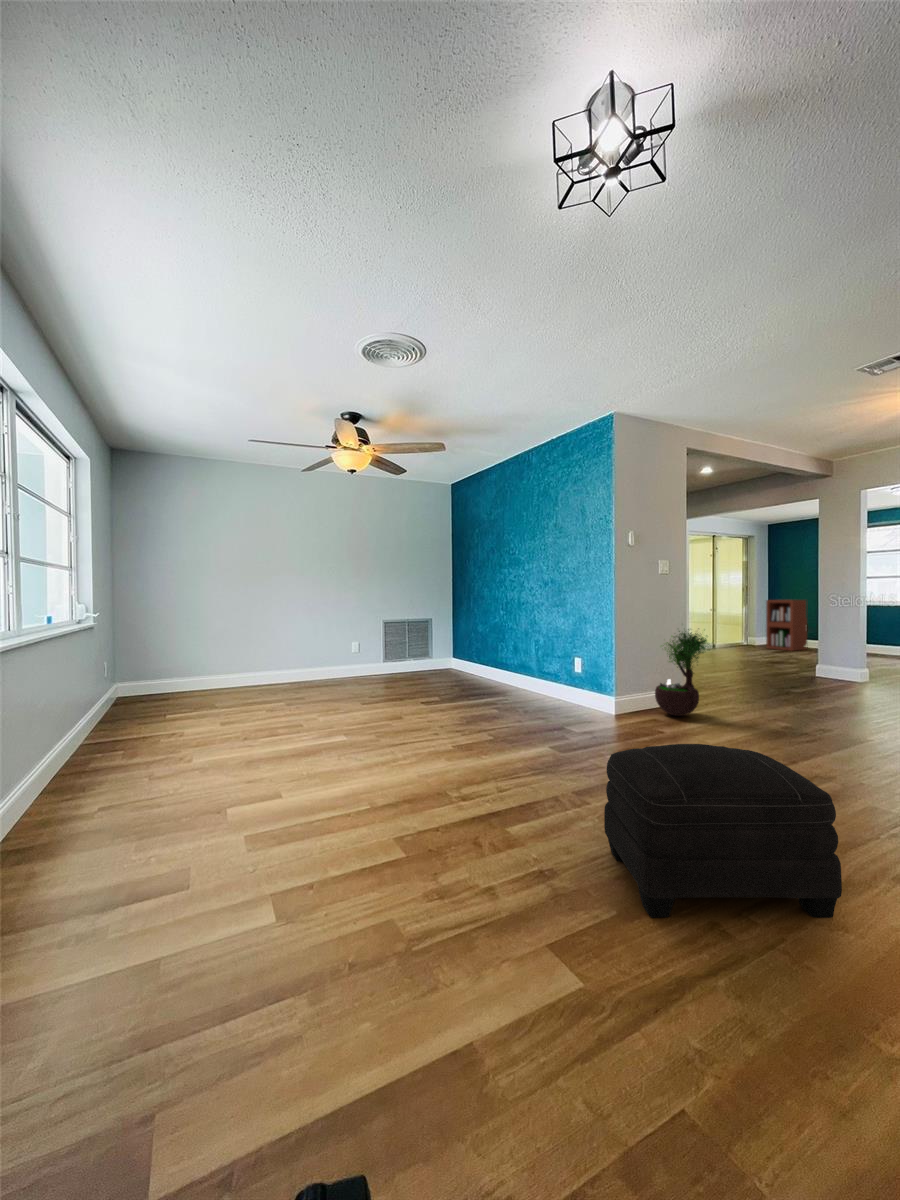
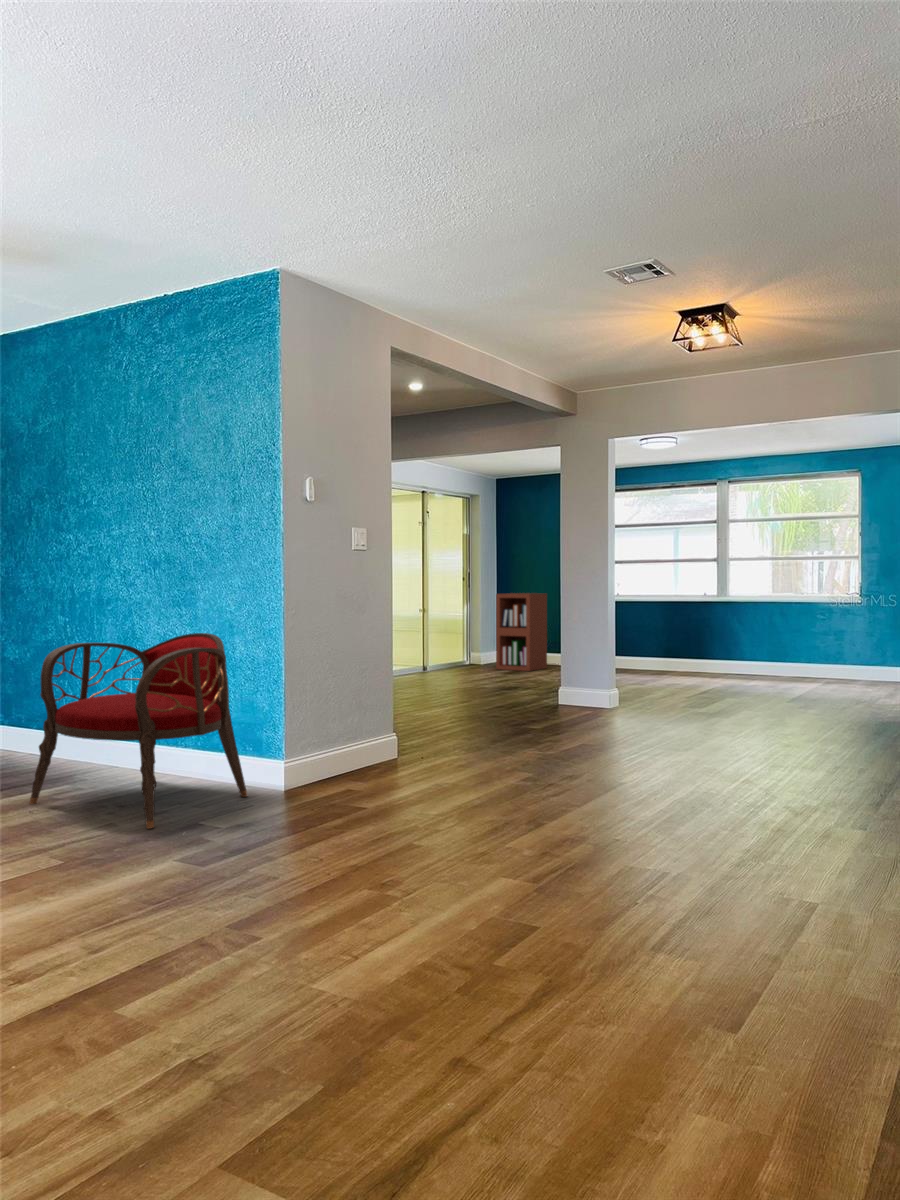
armchair: none [484,622,594,726] -> present [29,633,248,829]
potted tree: present [655,629,708,716] -> none [348,630,435,782]
ottoman: present [604,744,842,918] -> none [293,806,597,1075]

